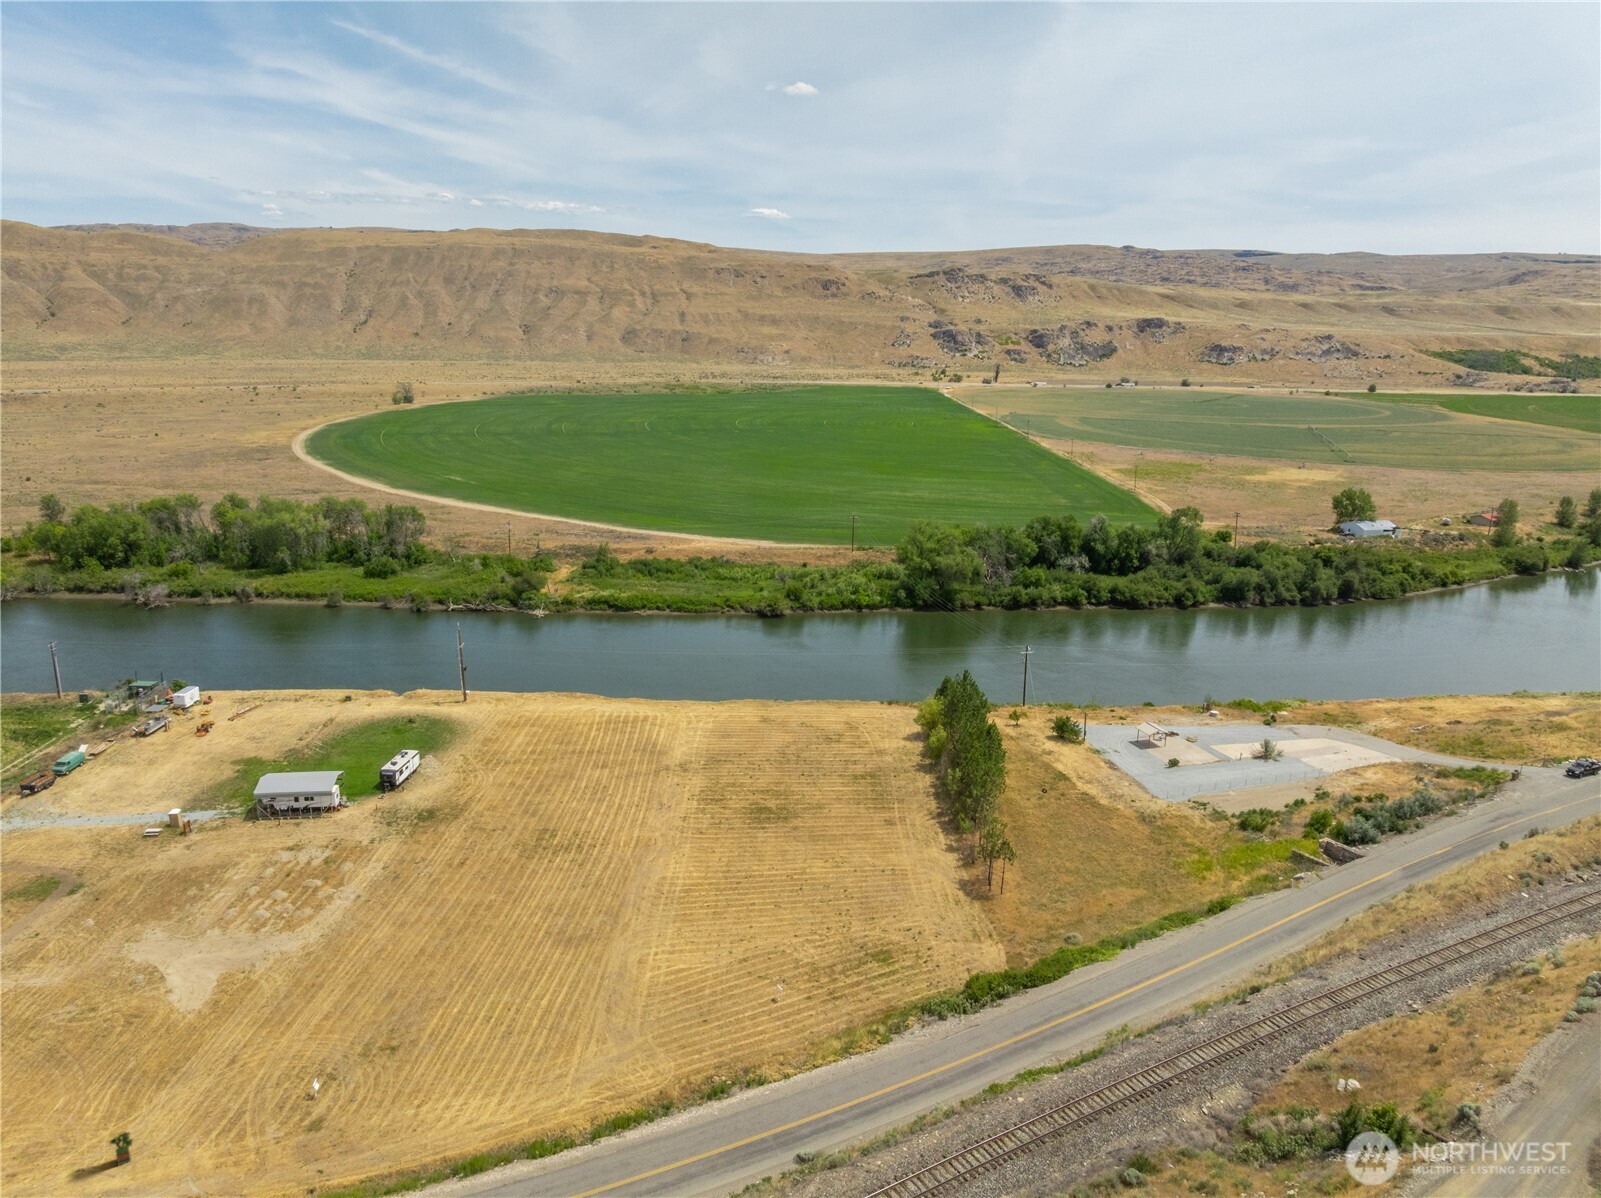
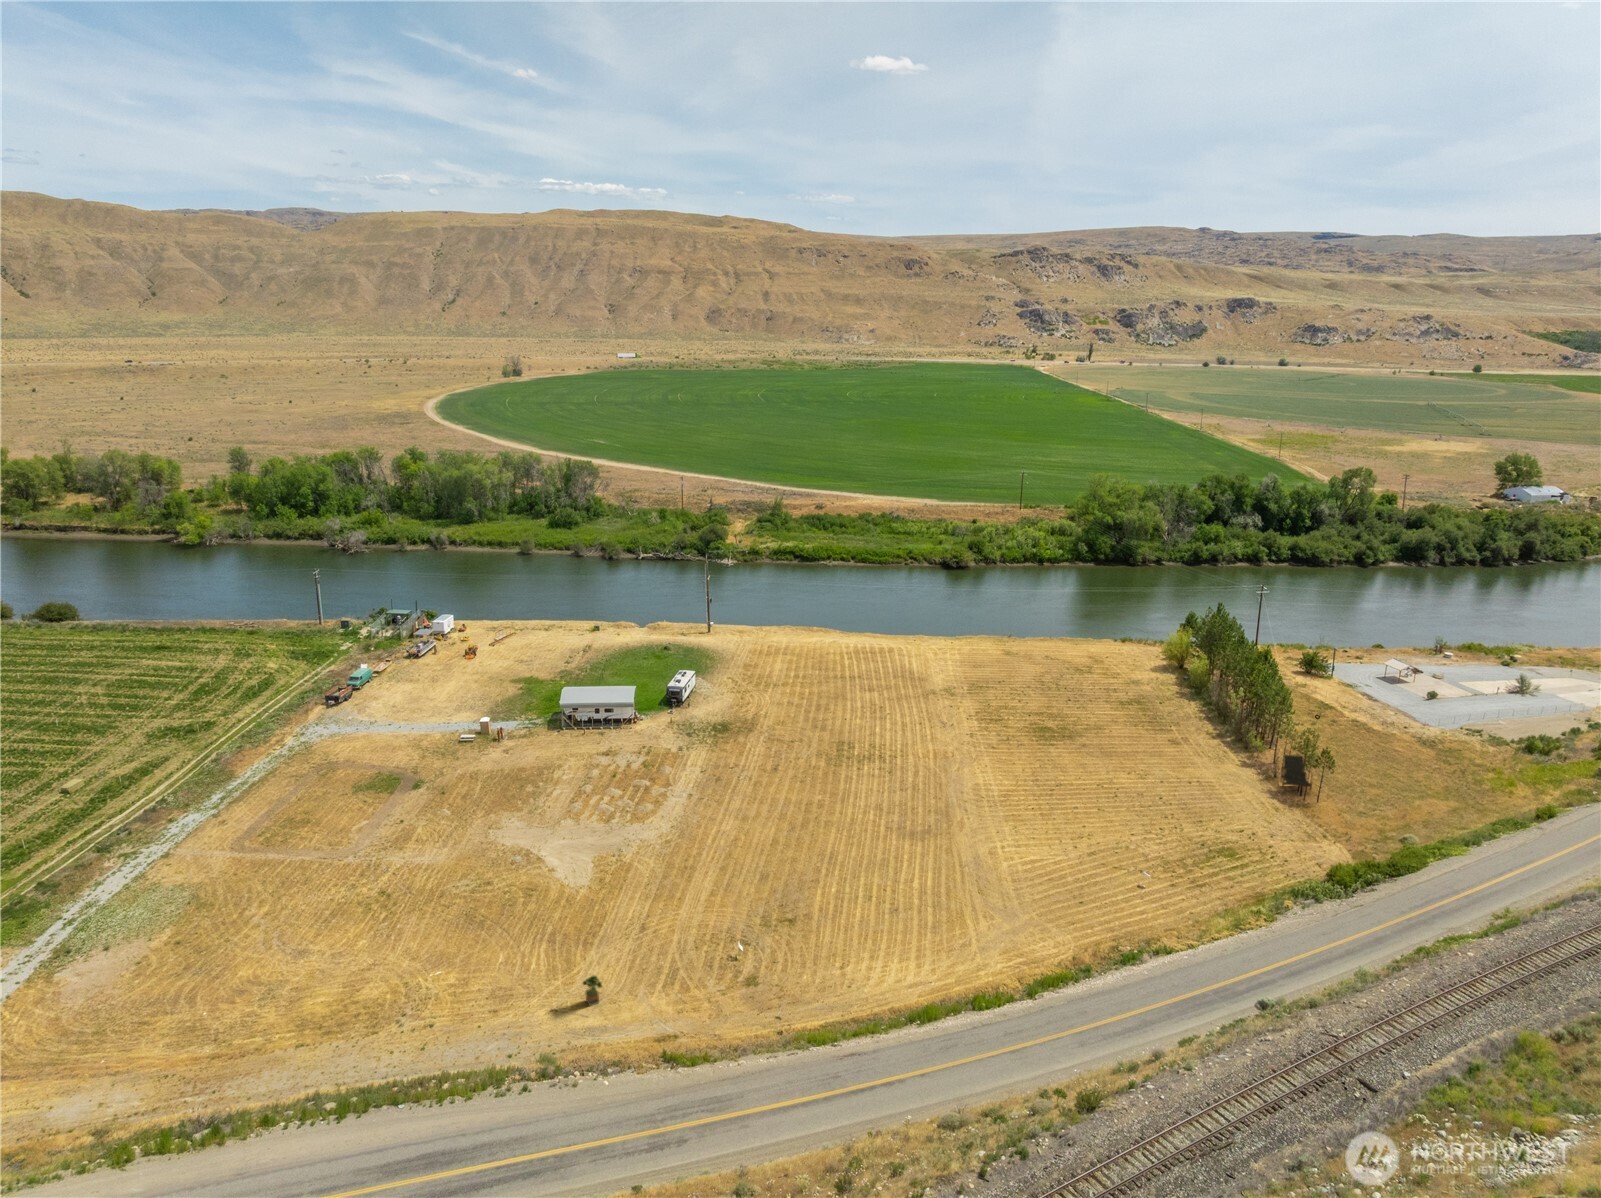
lounge chair: none [974,842,1002,884] -> present [1281,755,1313,793]

